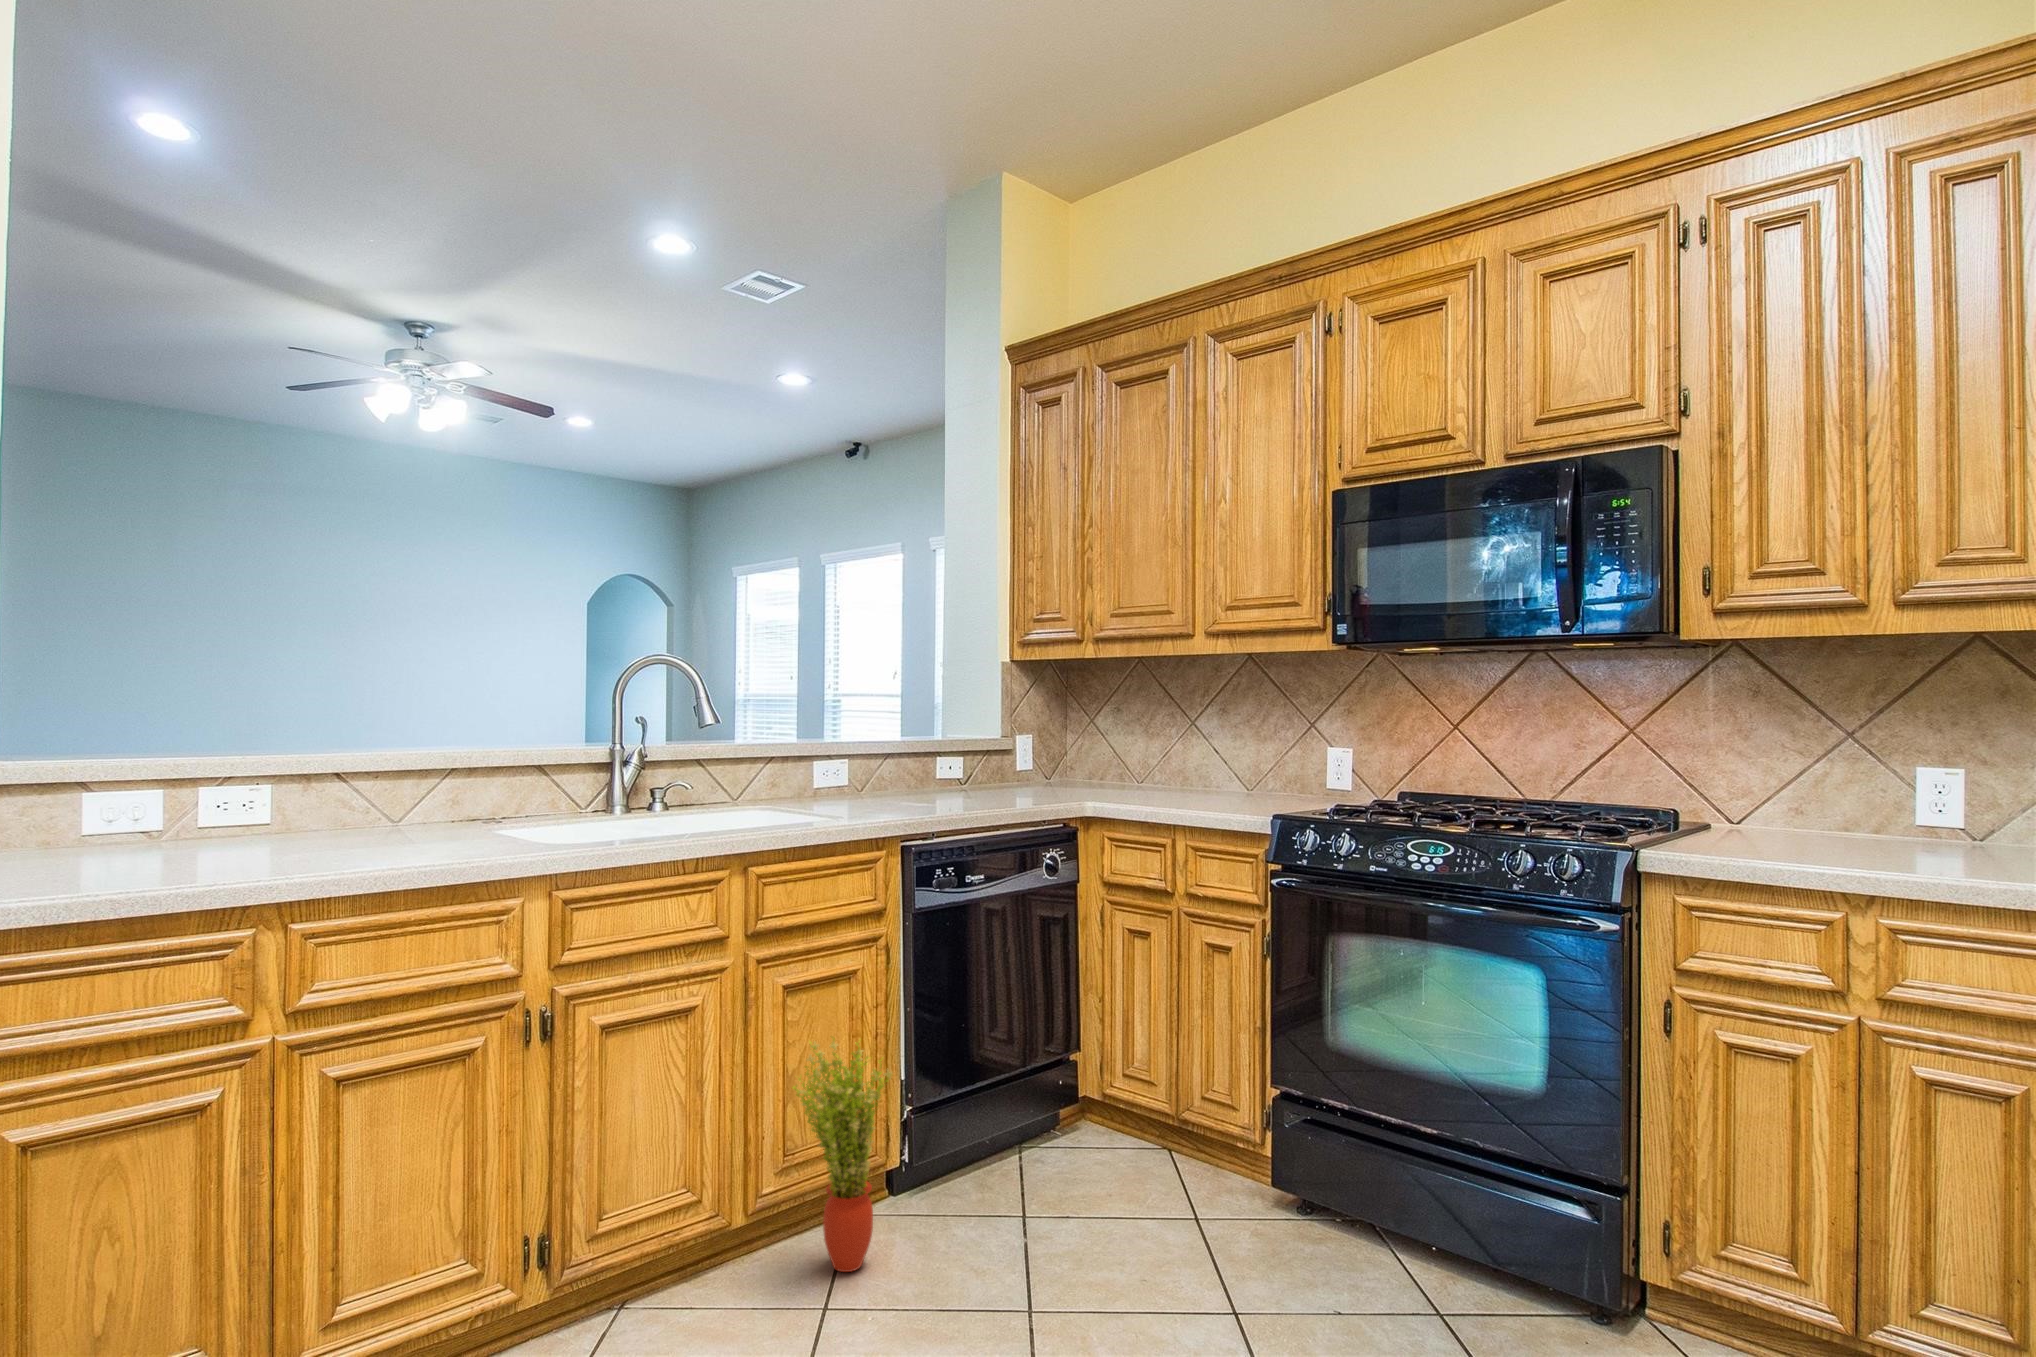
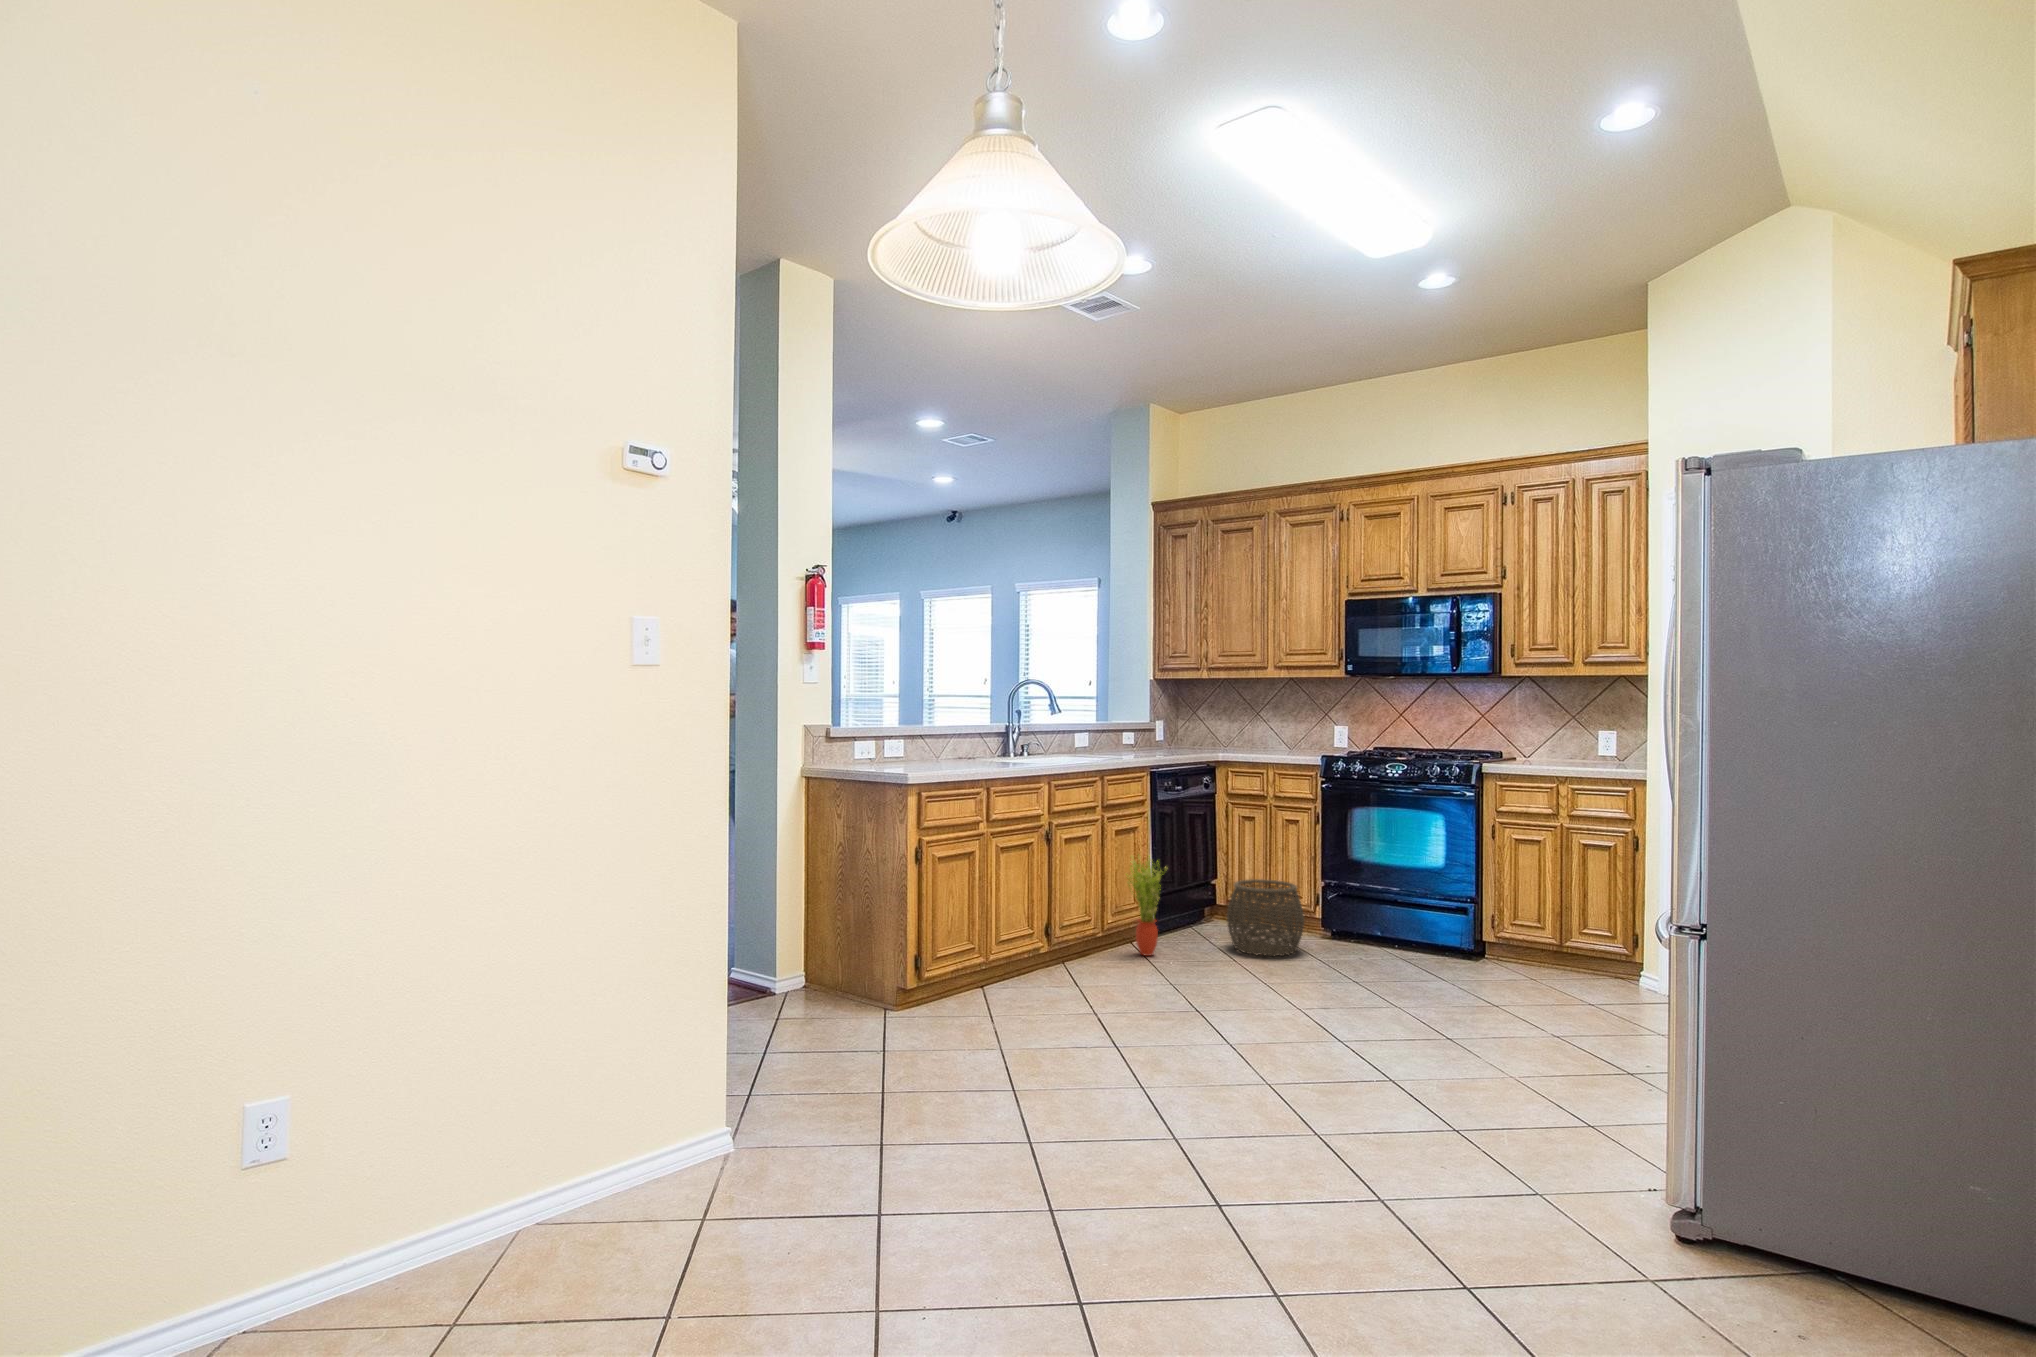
woven basket: none [1040,1084,1213,1291] -> present [1227,879,1304,957]

